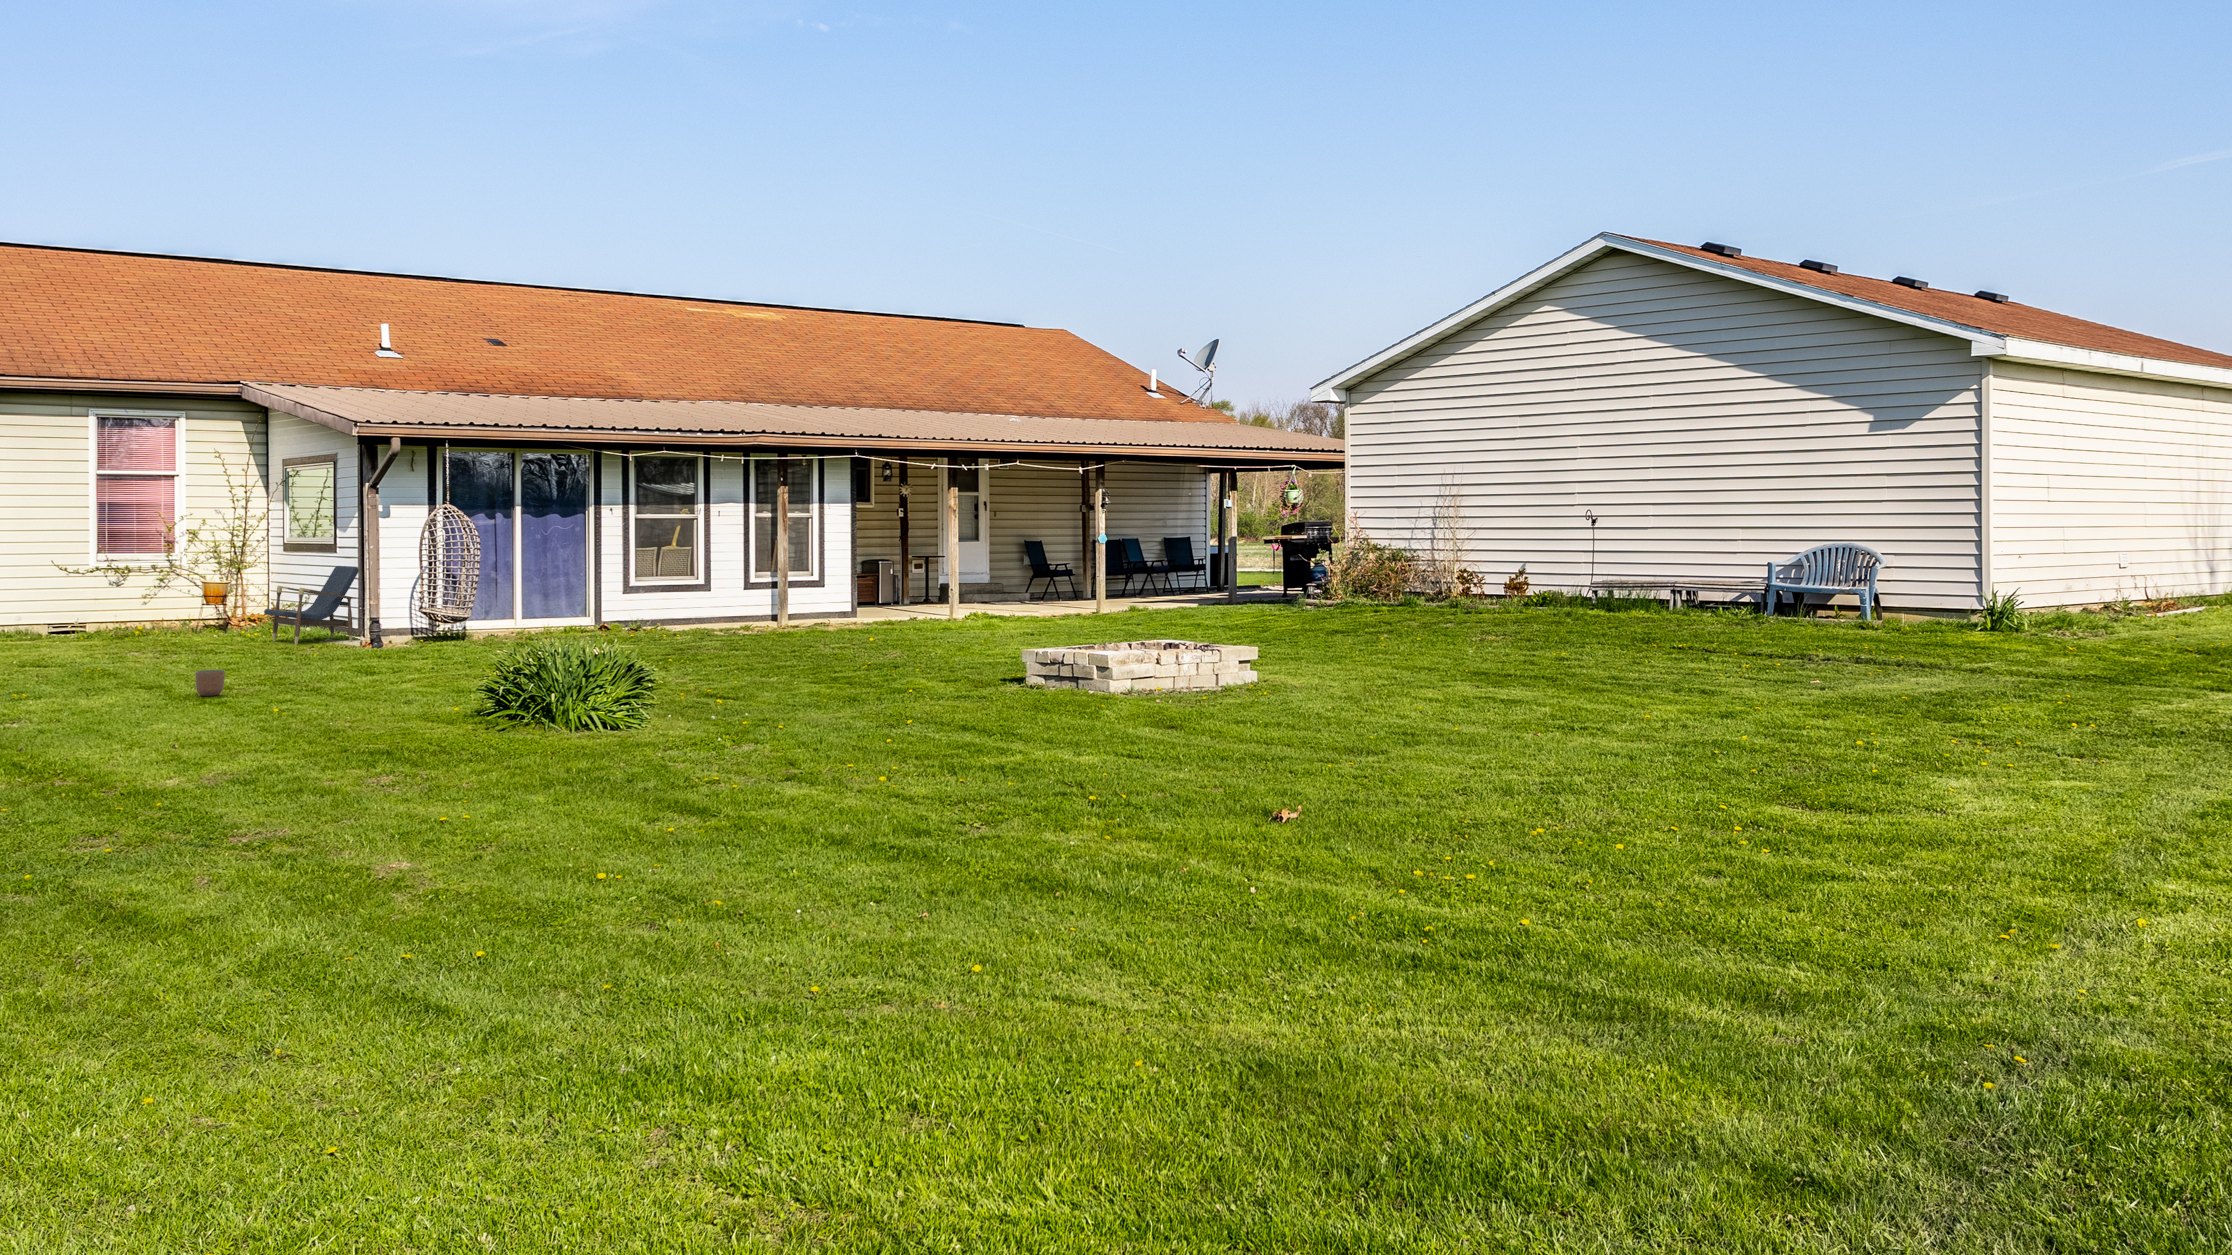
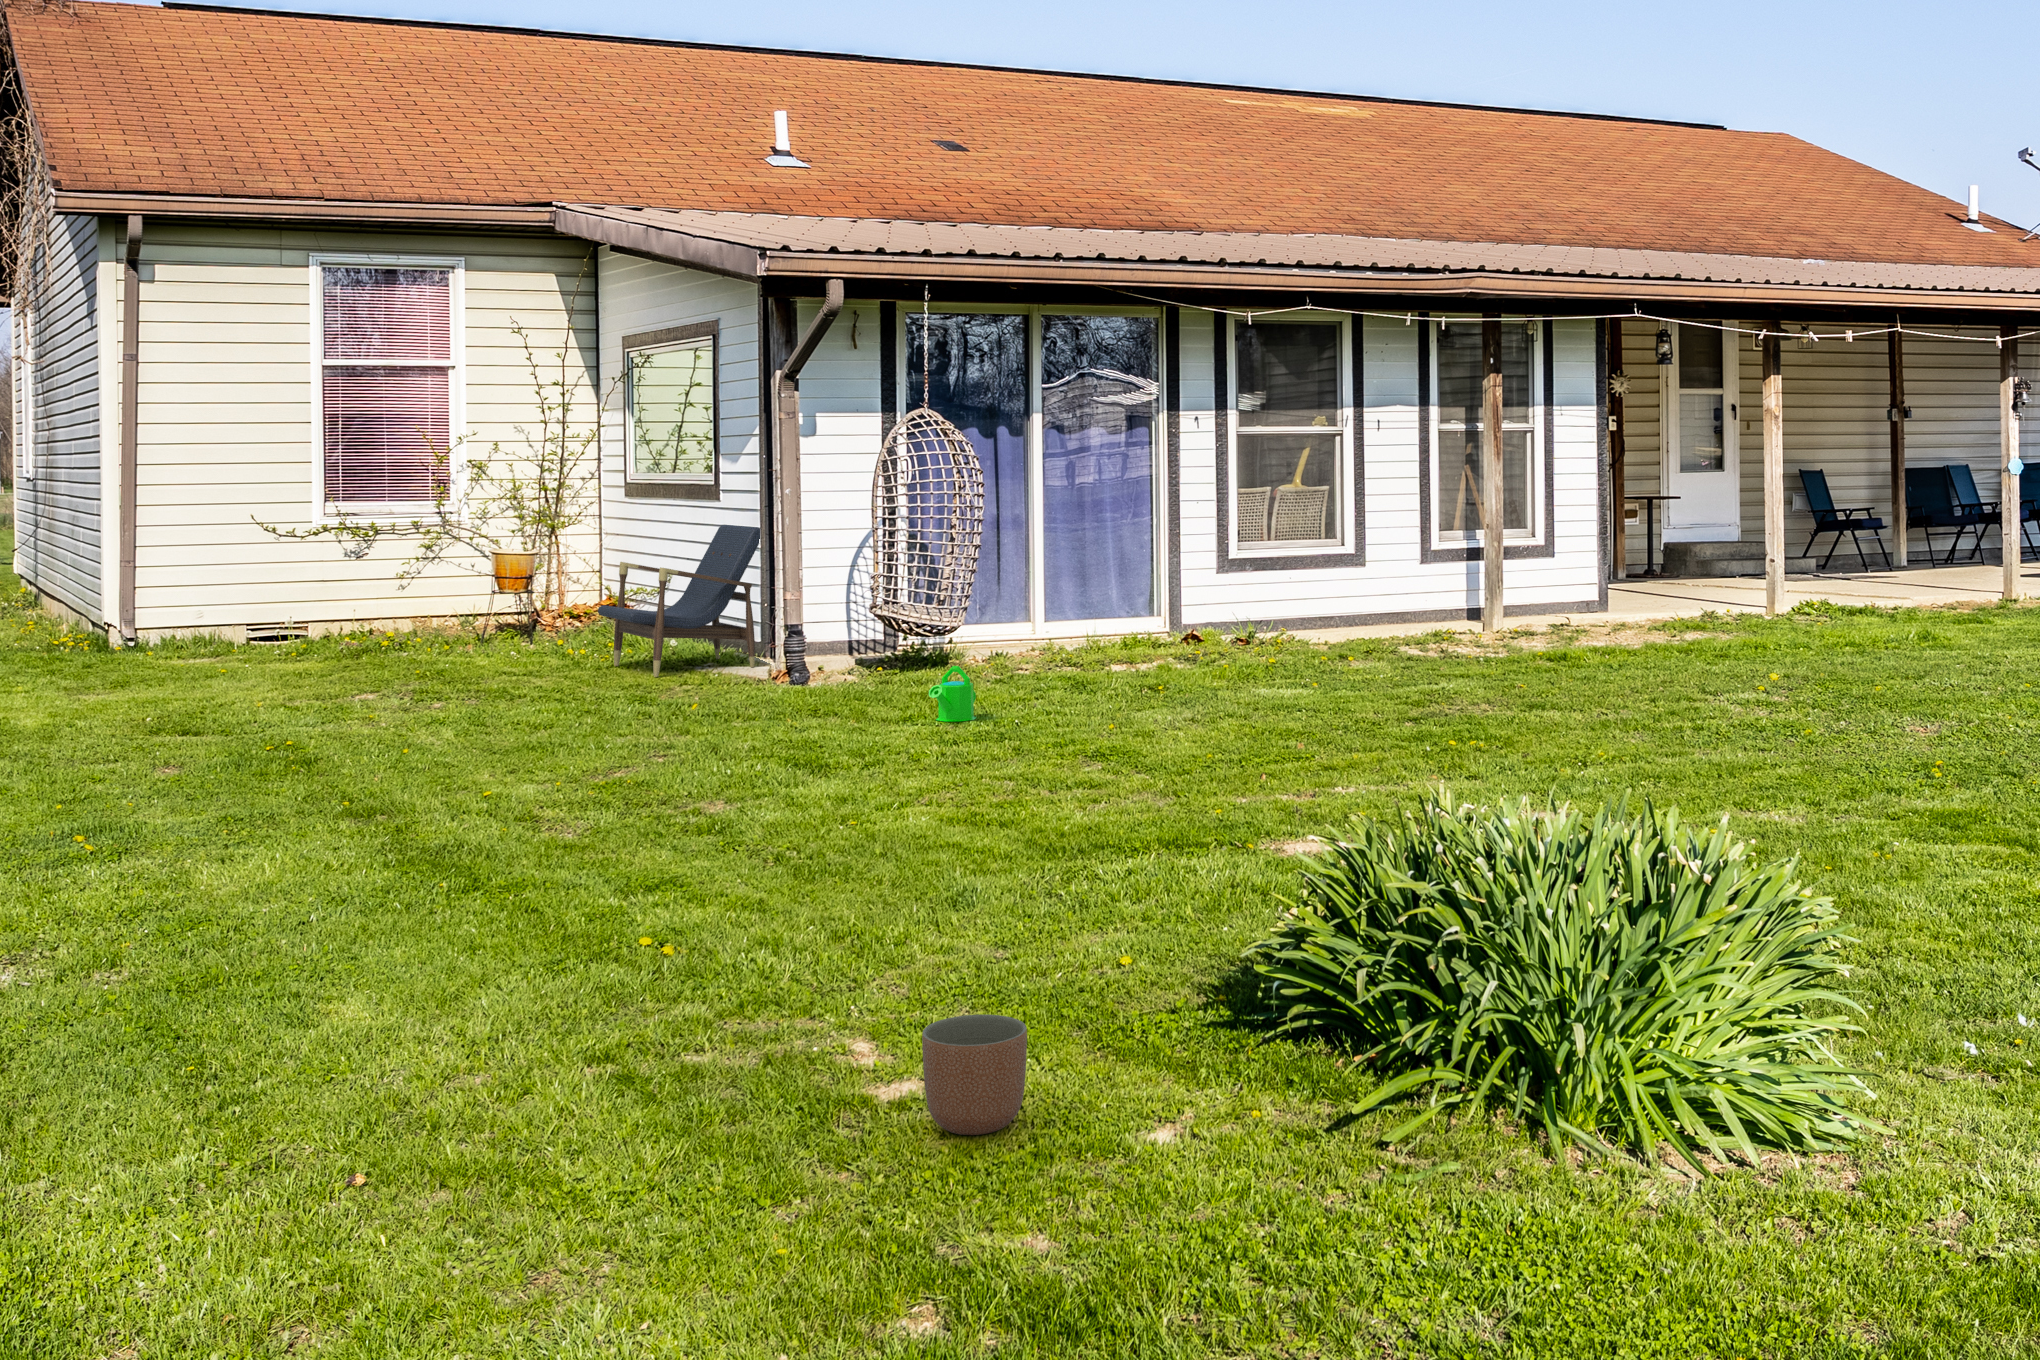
watering can: none [433,632,460,658] -> present [929,666,976,722]
planter: present [195,670,225,696] -> present [922,1015,1027,1135]

